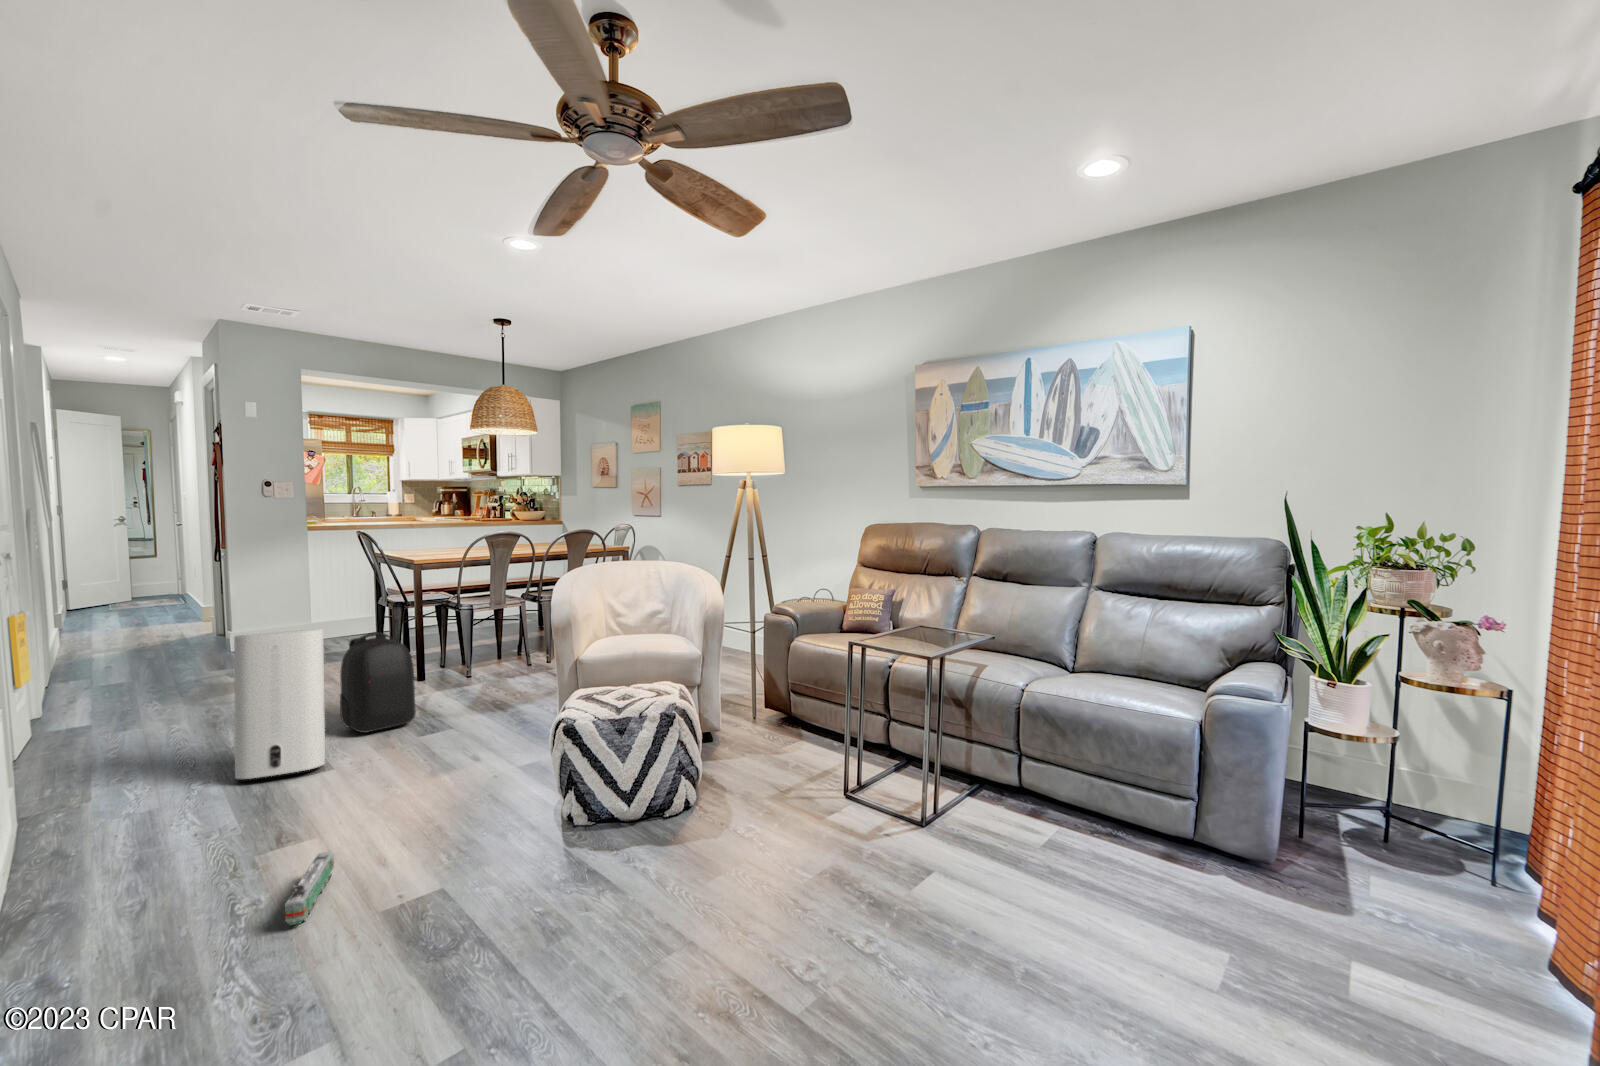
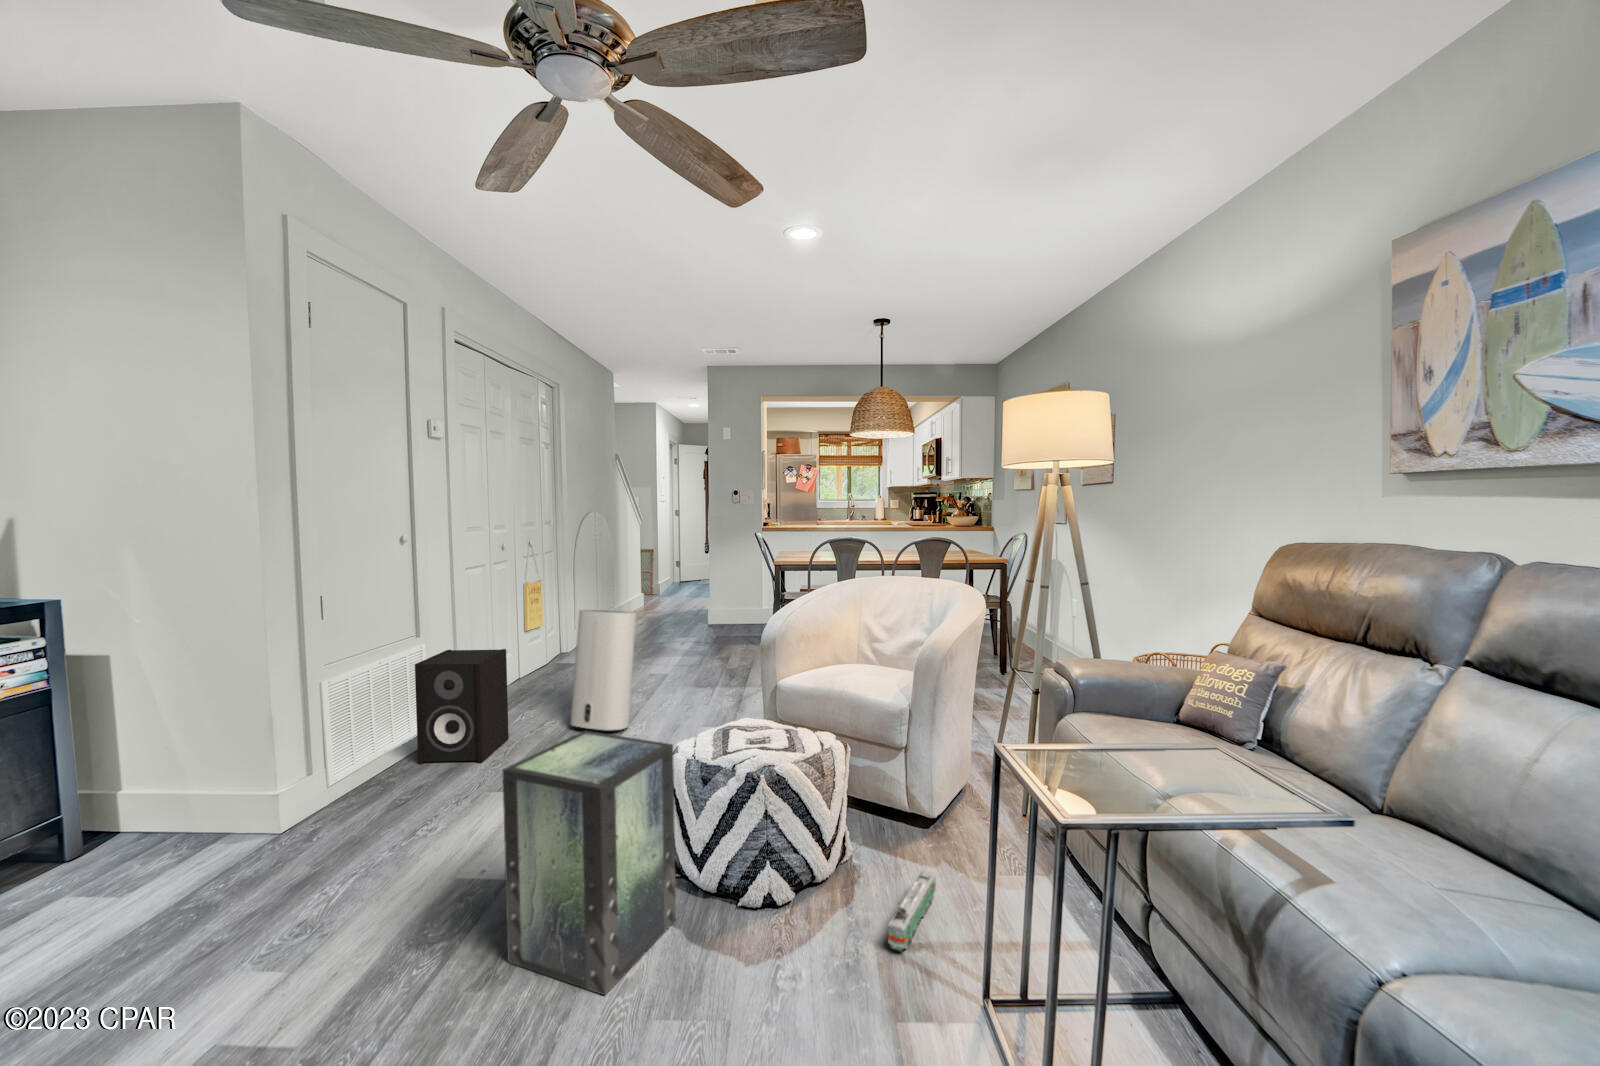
backpack: present [340,632,416,733] -> none [674,621,732,709]
speaker: none [36,698,172,877] -> present [415,649,509,763]
storage box: none [533,699,650,911] -> present [503,731,676,995]
toy train: present [285,852,334,925] -> present [888,870,936,951]

